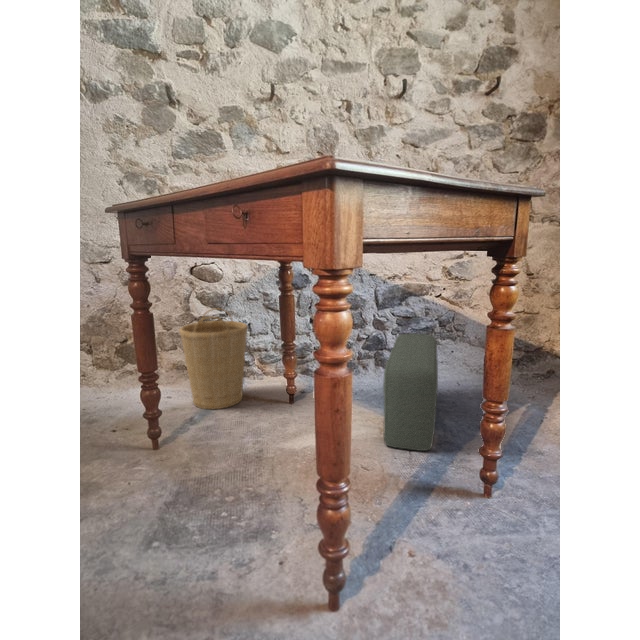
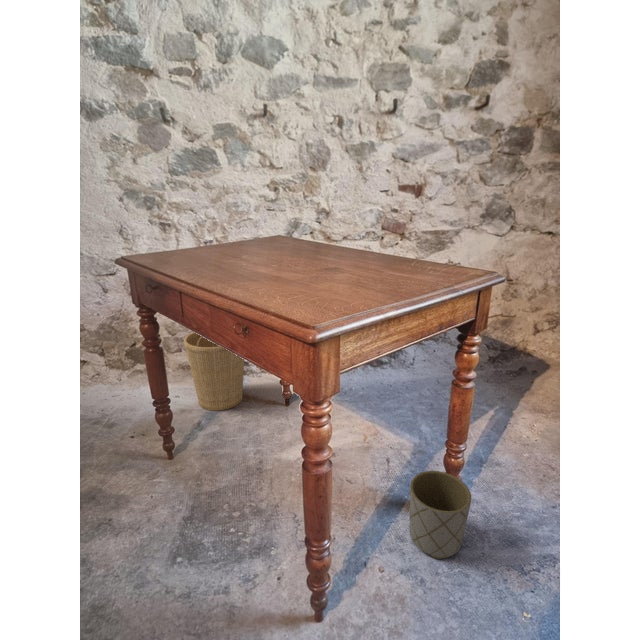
pouf: present [383,334,438,451] -> none [366,342,417,460]
planter: none [442,441,518,543] -> present [410,471,471,559]

